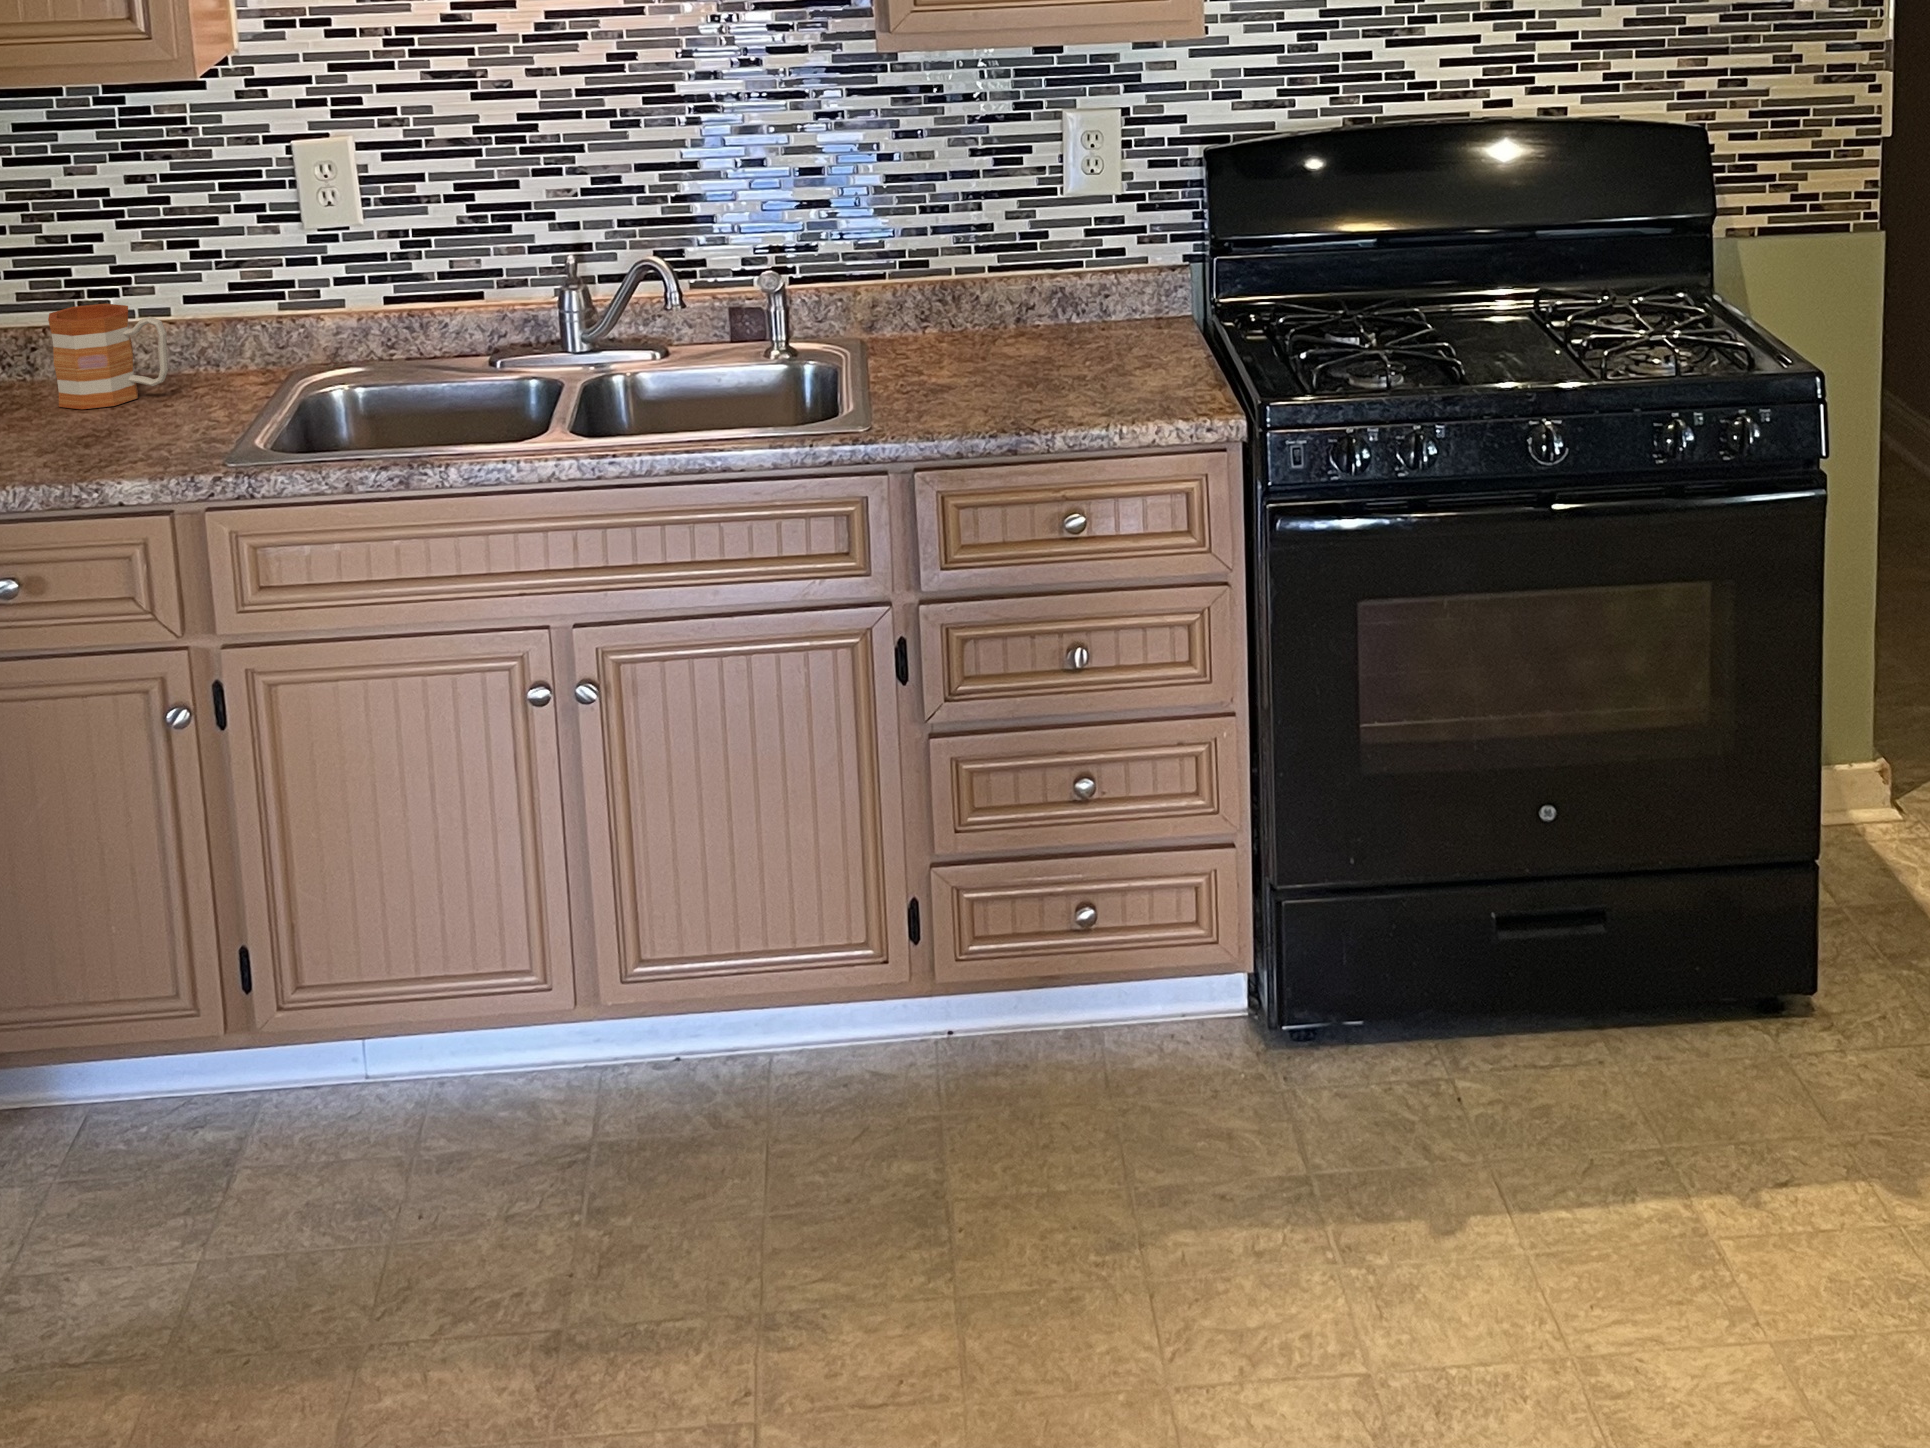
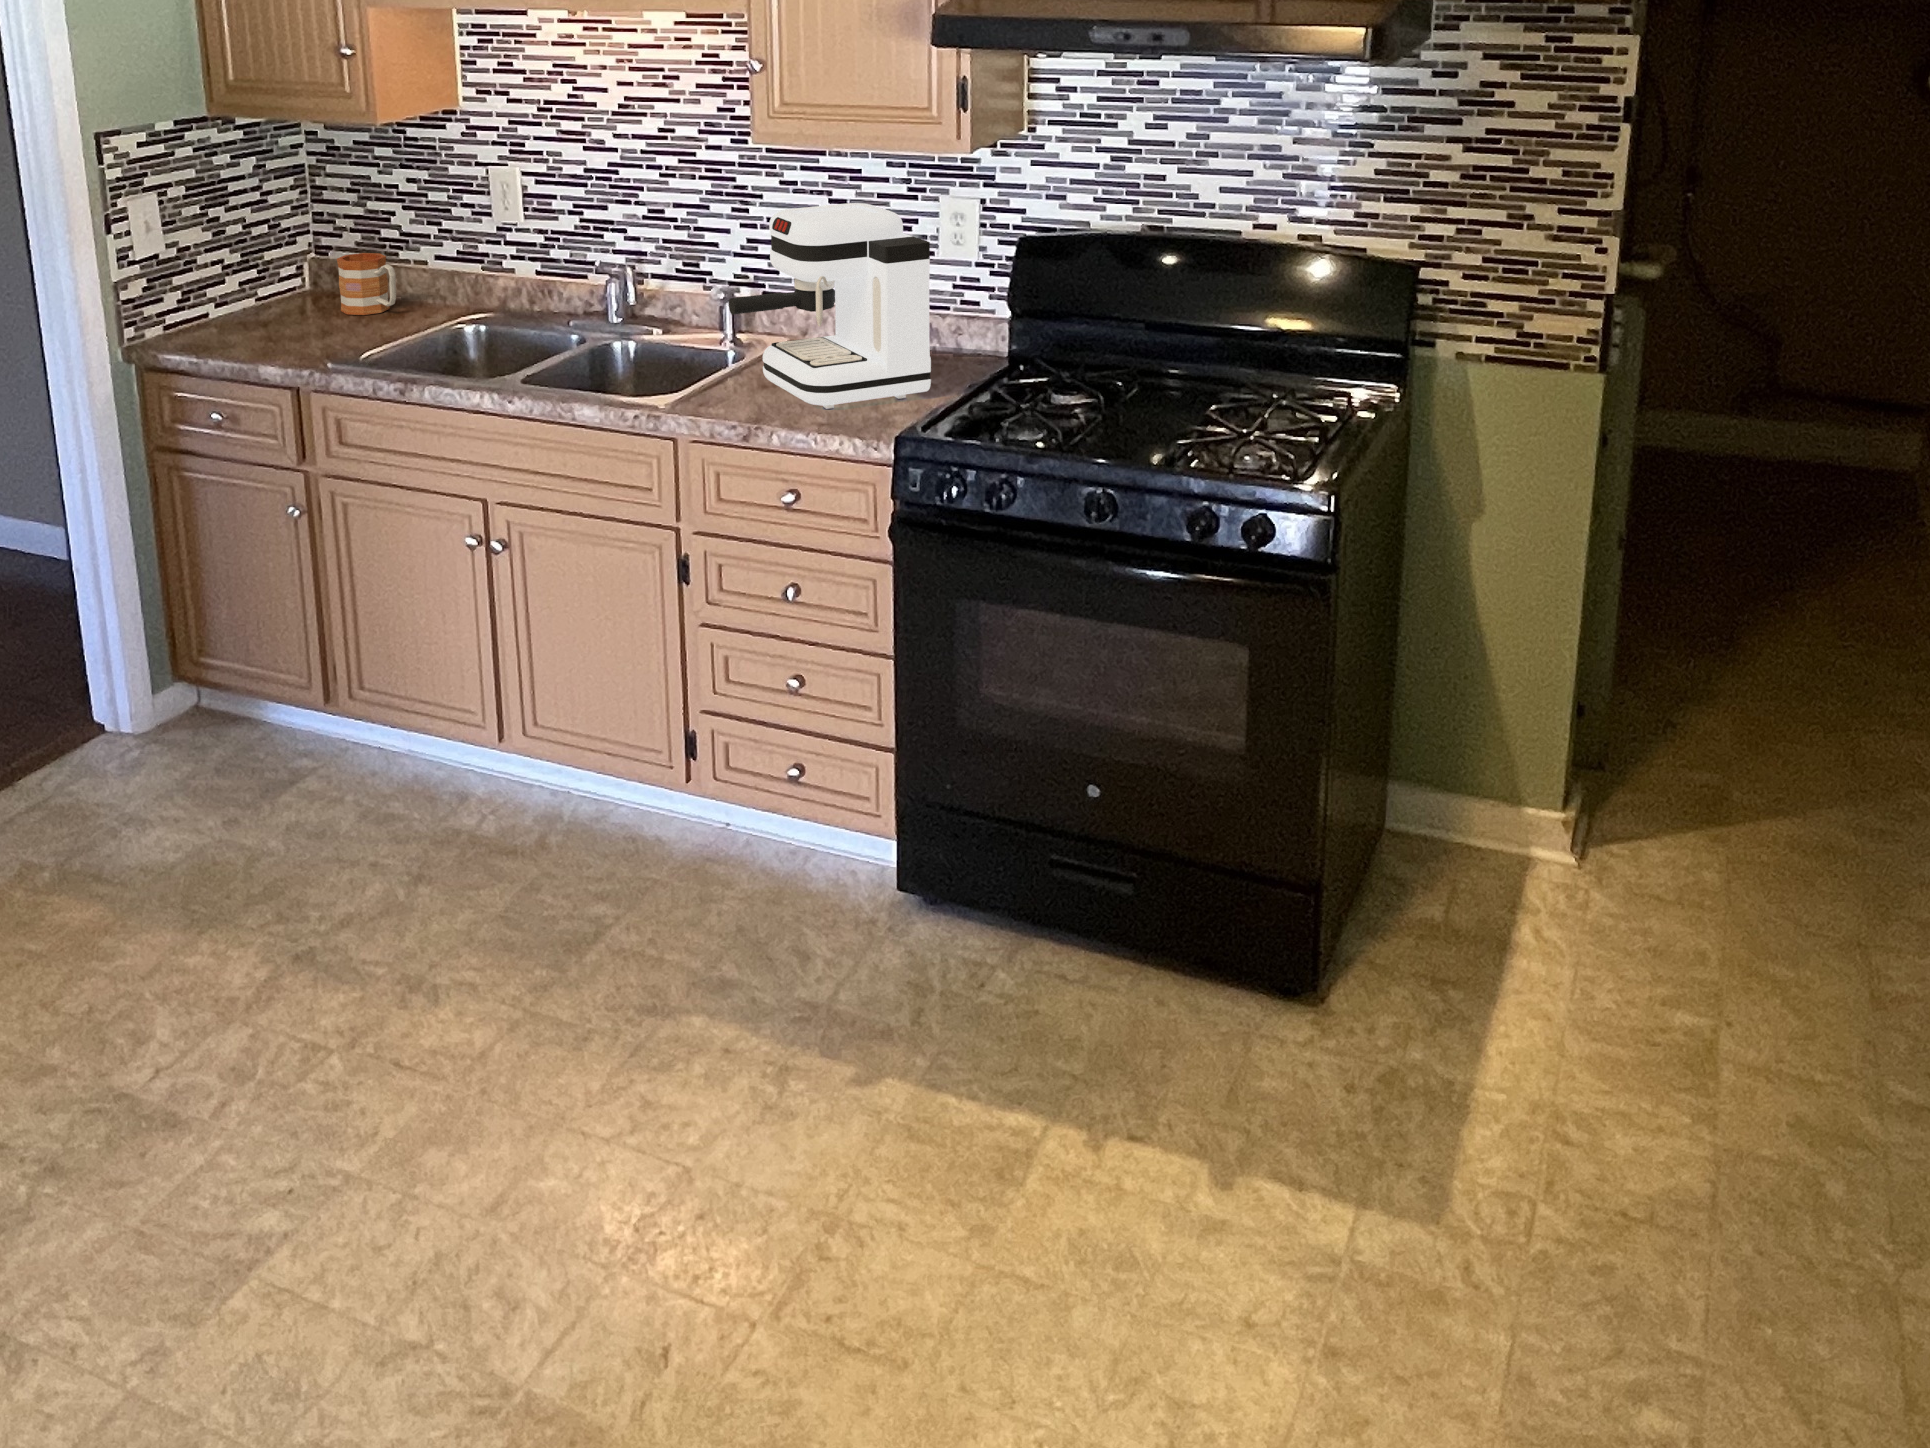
coffee maker: none [921,125,1178,406] -> present [729,203,931,409]

